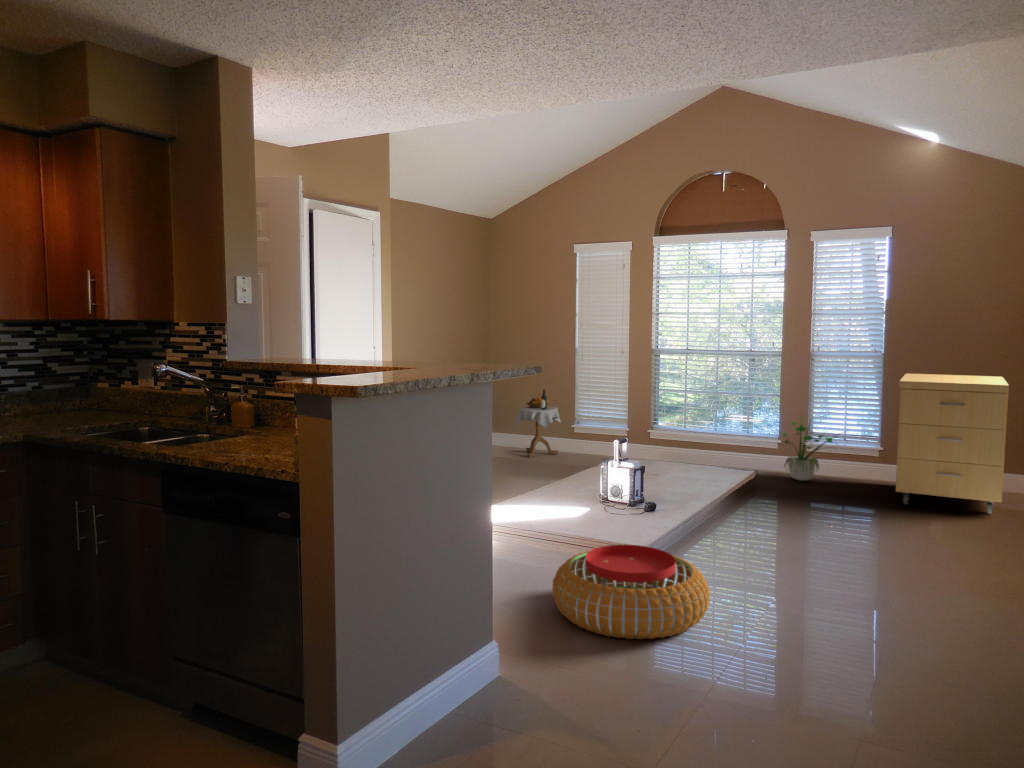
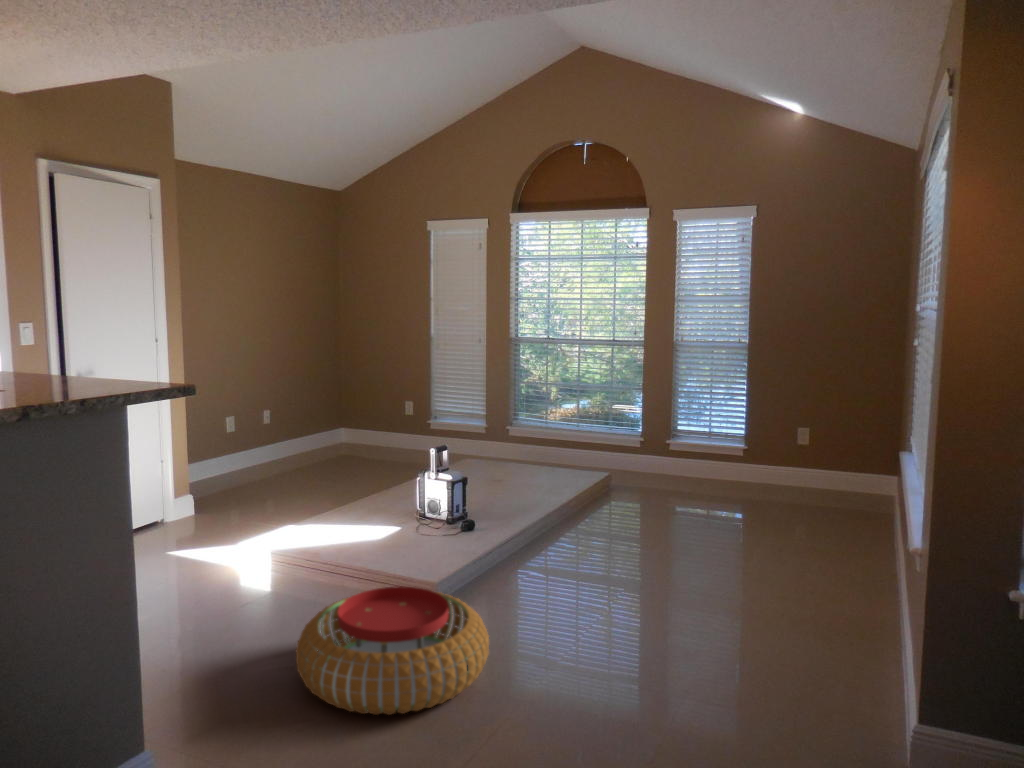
storage cabinet: present [896,373,1009,514] -> none [752,366,867,521]
side table: present [514,390,561,457] -> none [362,382,416,457]
potted plant: present [781,421,836,481] -> none [639,403,716,483]

